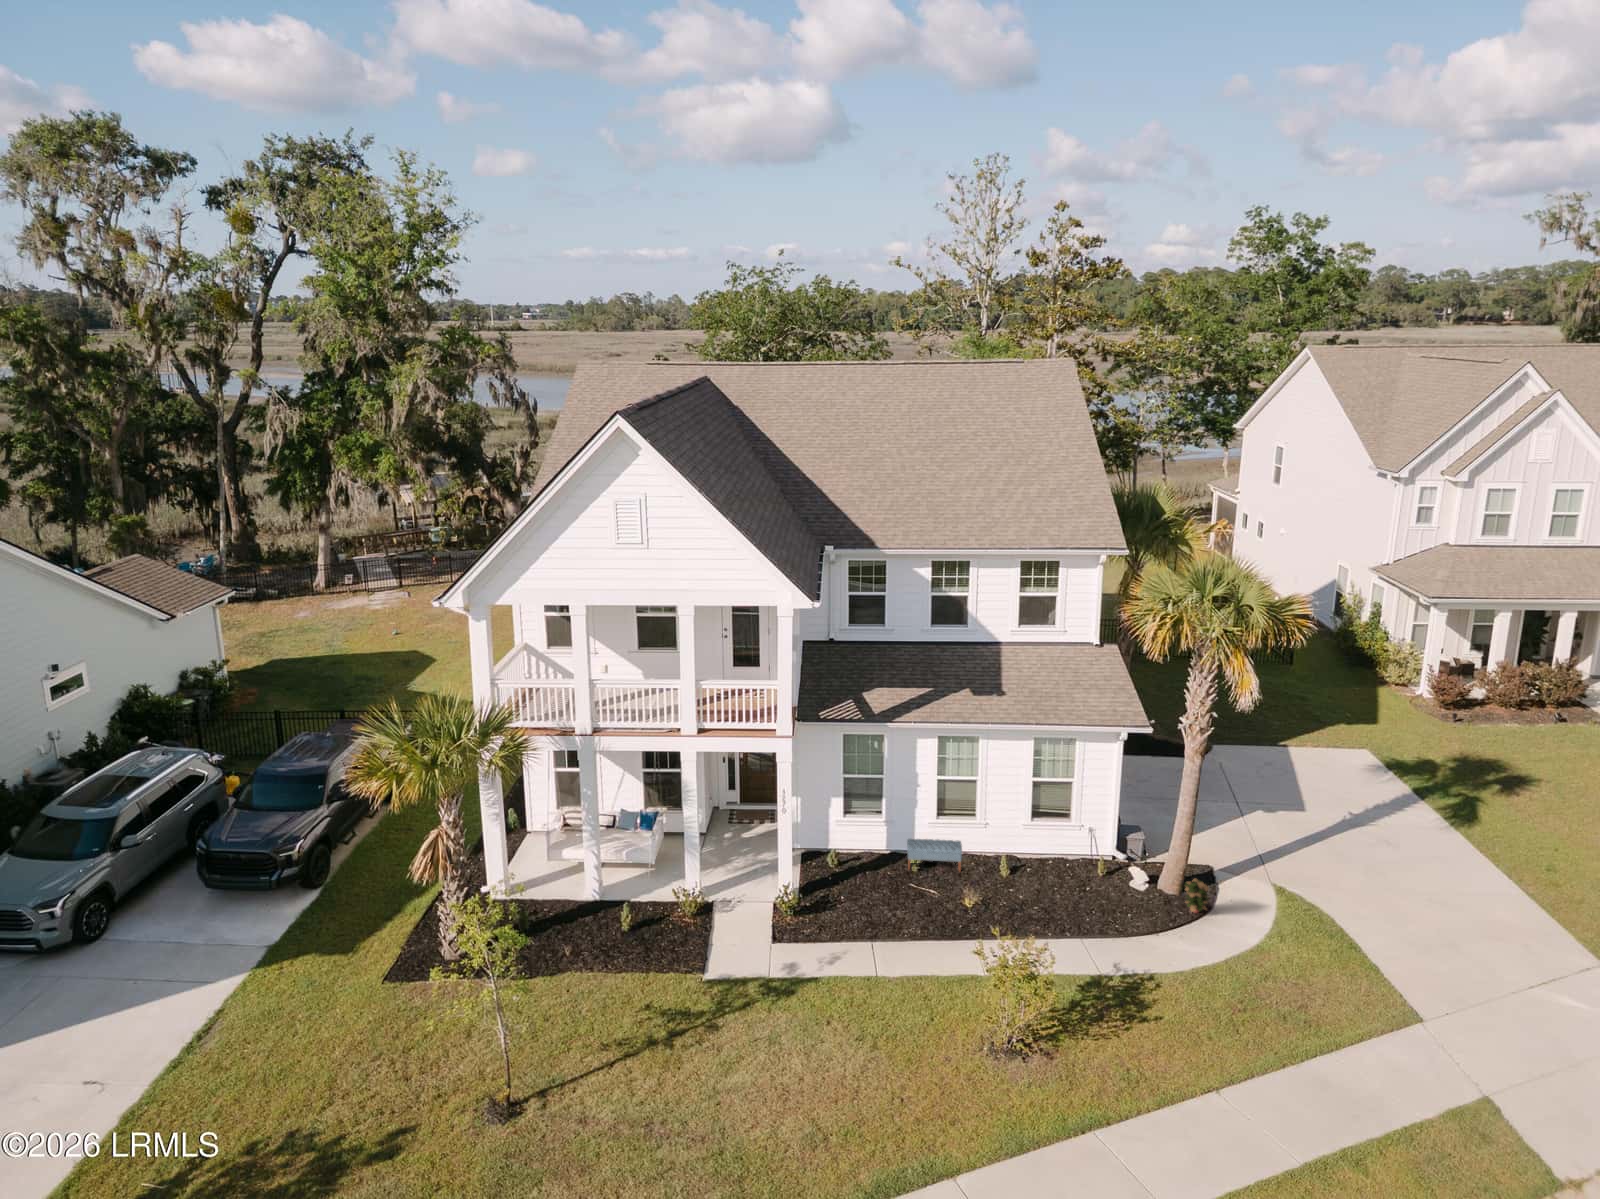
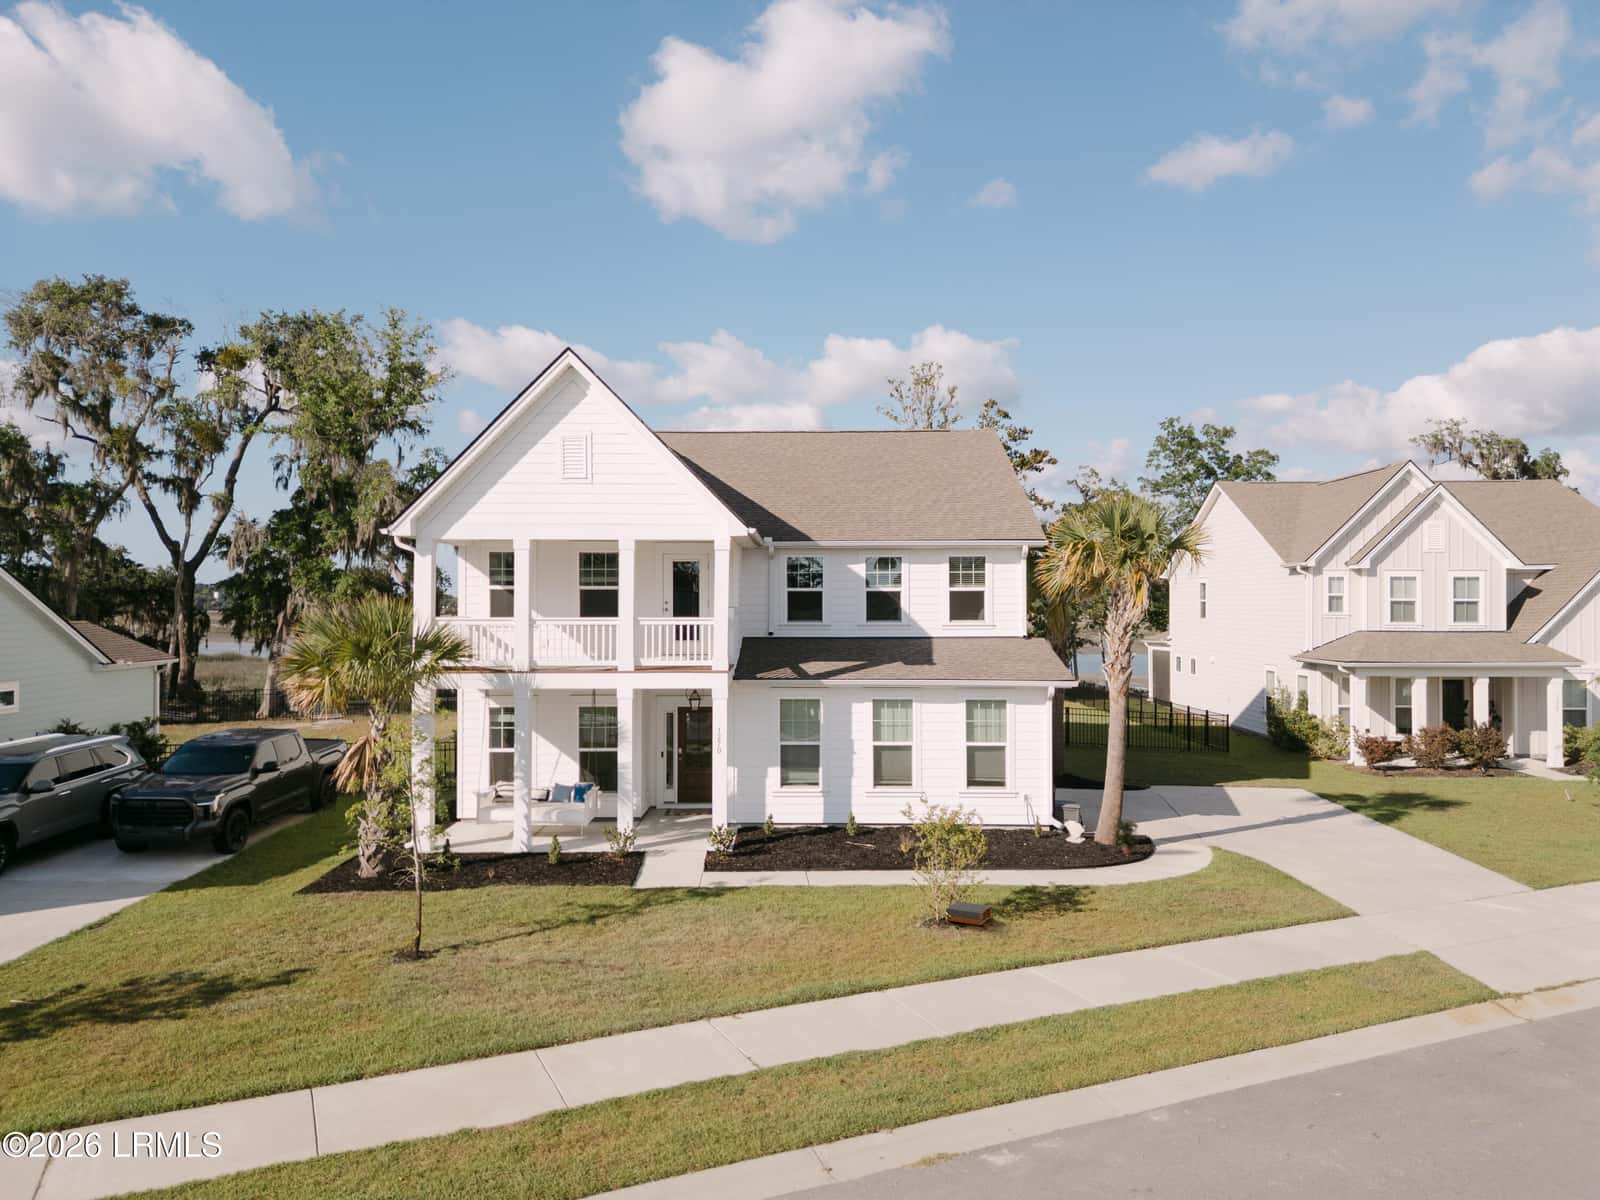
bench: present [907,839,962,871] -> none [842,807,897,836]
storage box: none [1021,1052,1066,1093] -> present [946,901,991,925]

